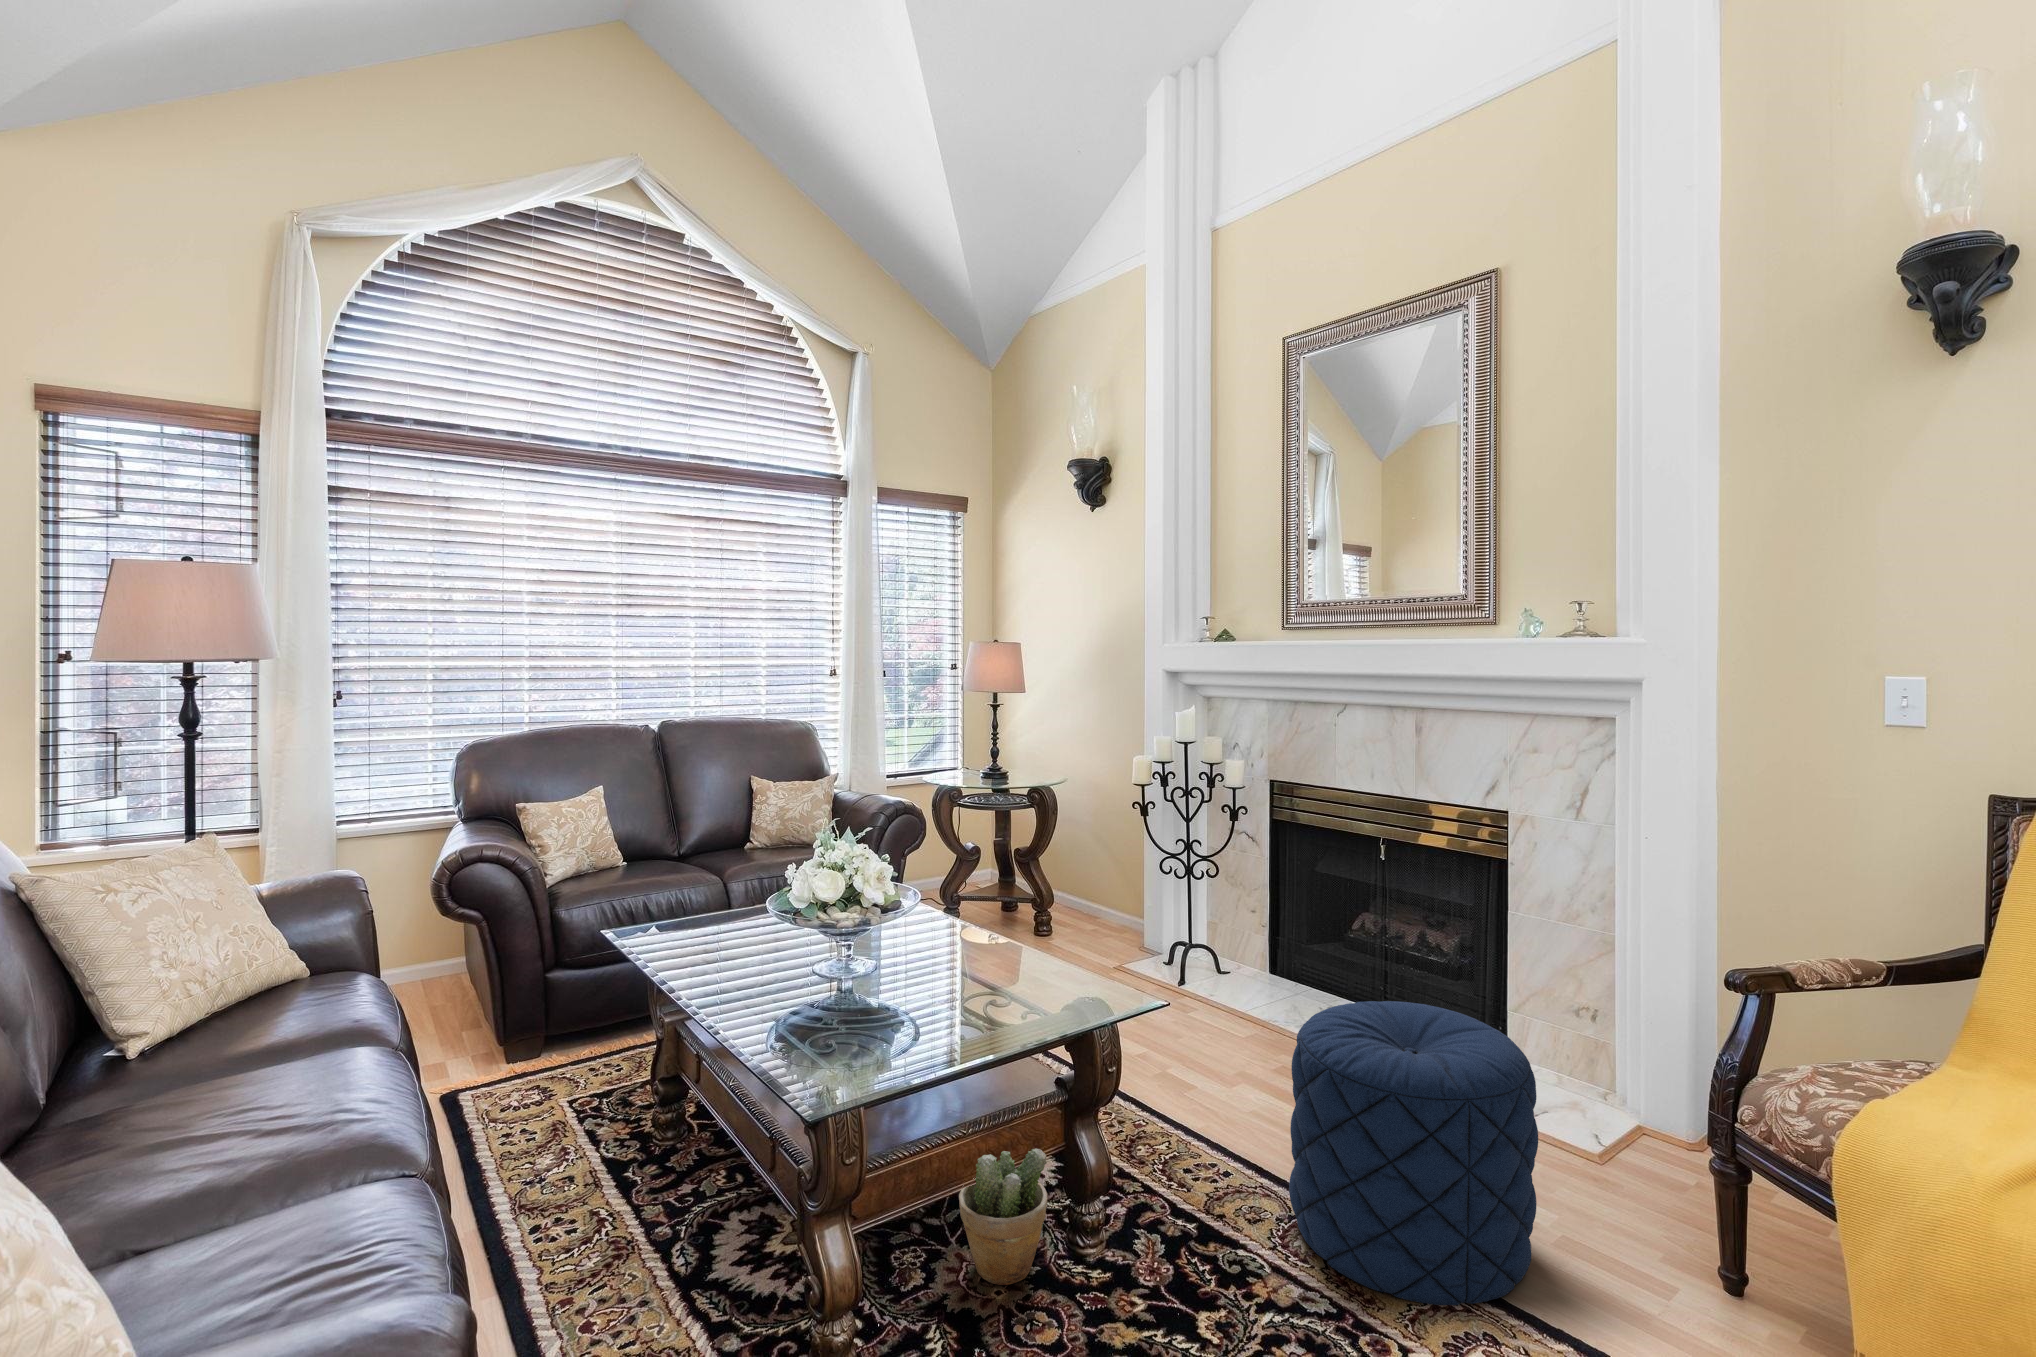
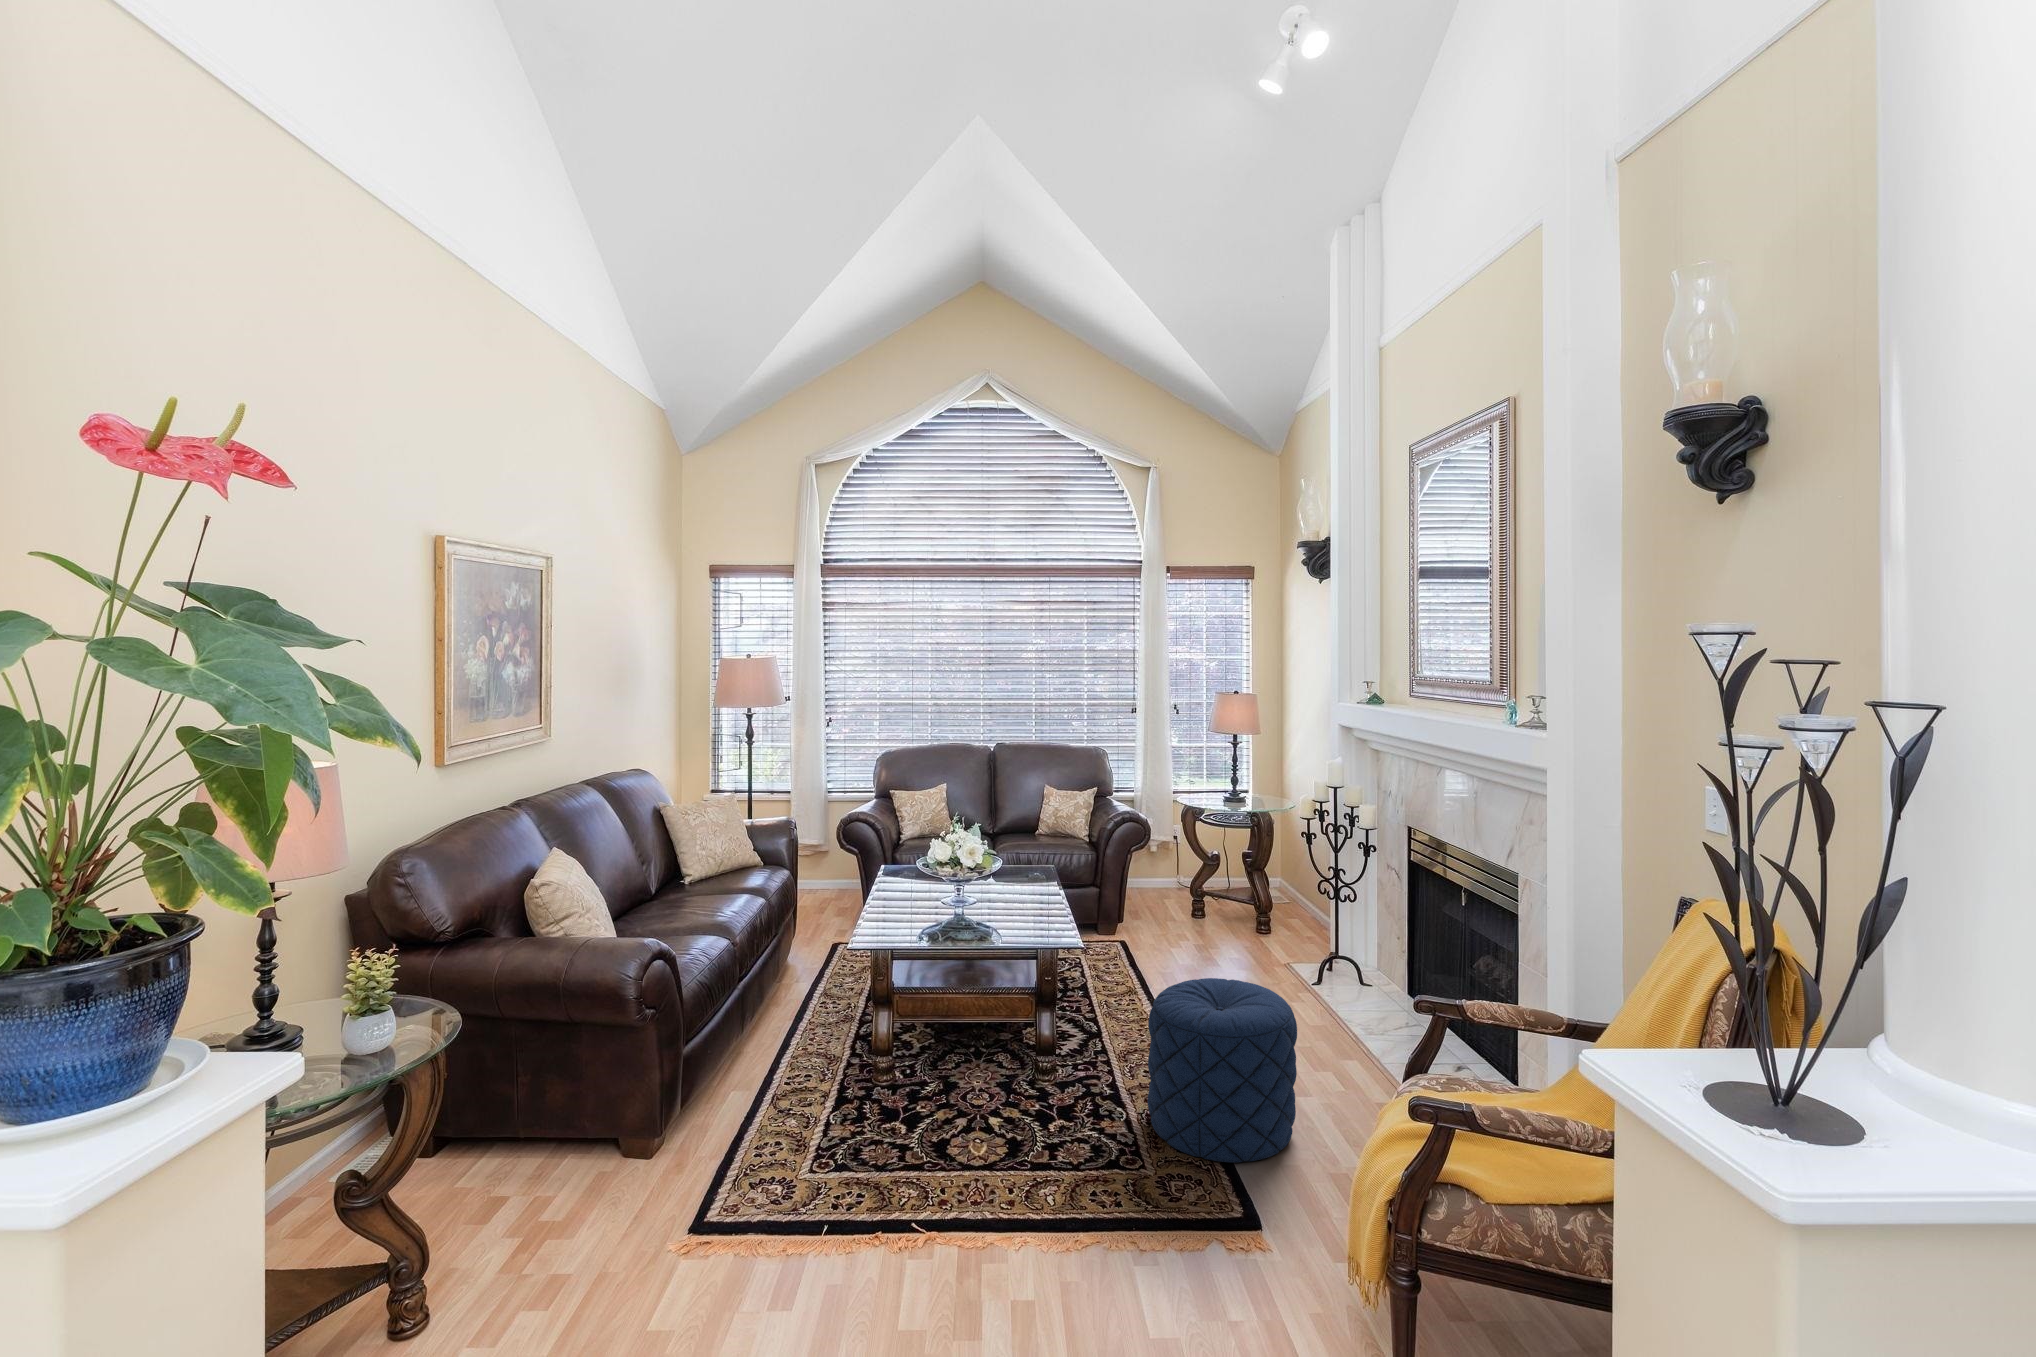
potted plant: present [959,1149,1047,1285] -> none [966,1009,1014,1079]

